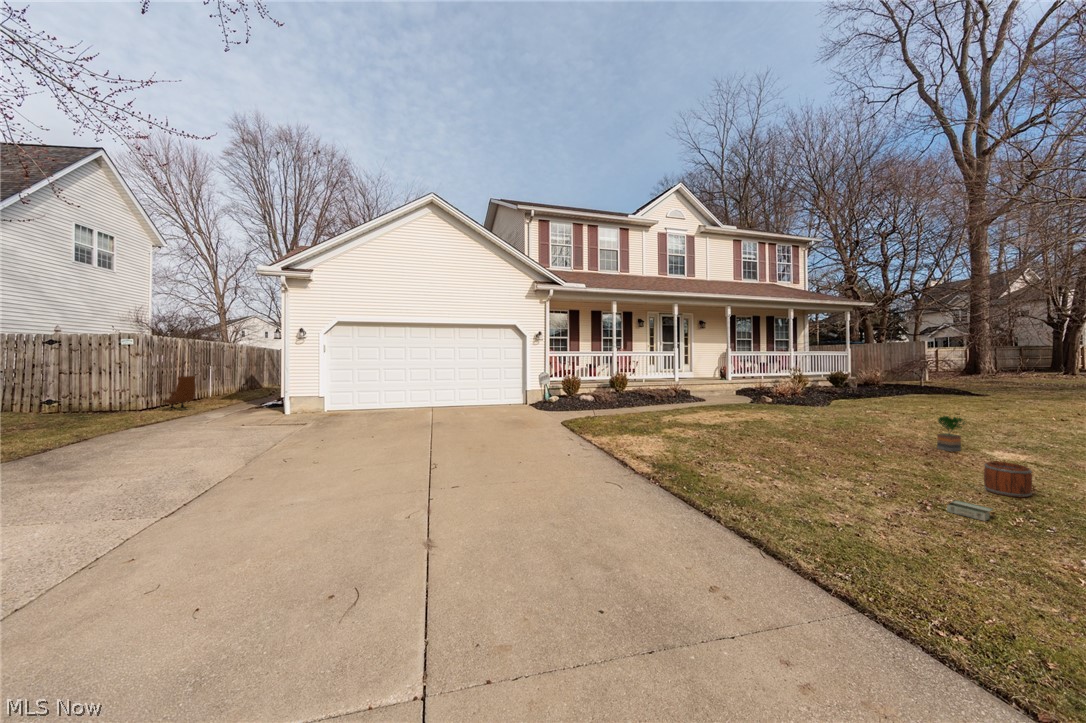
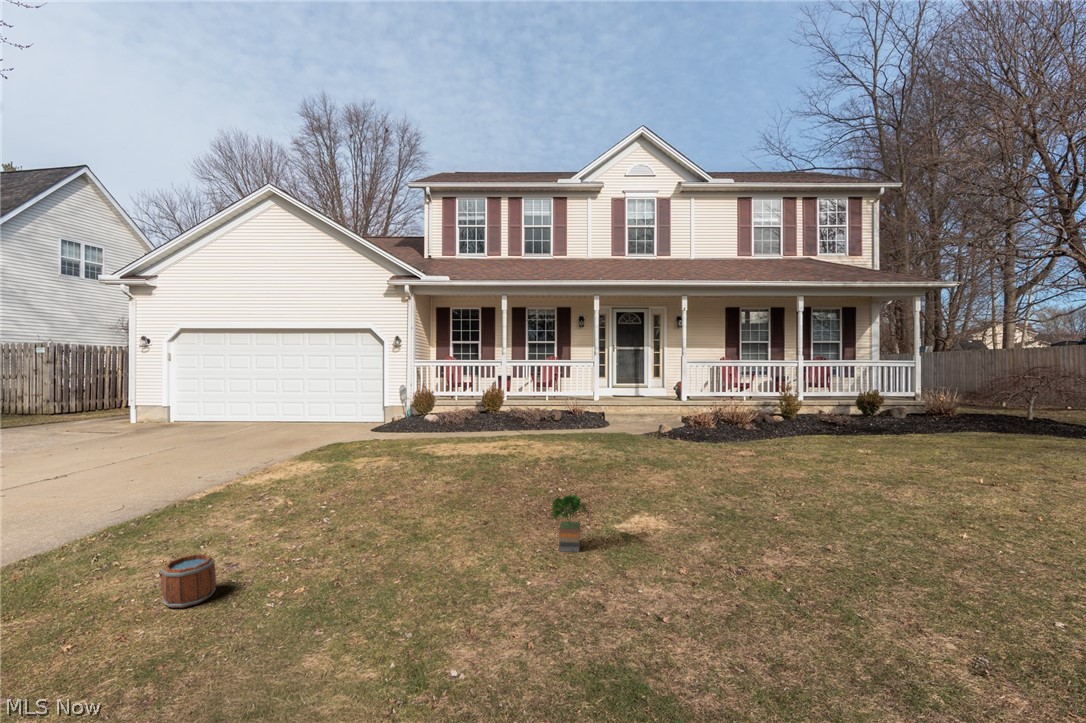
lounge chair: present [163,376,196,409] -> none [81,380,107,413]
bucket: present [984,462,1032,498] -> present [161,554,216,608]
toolbox: present [947,500,993,521] -> none [135,634,191,674]

